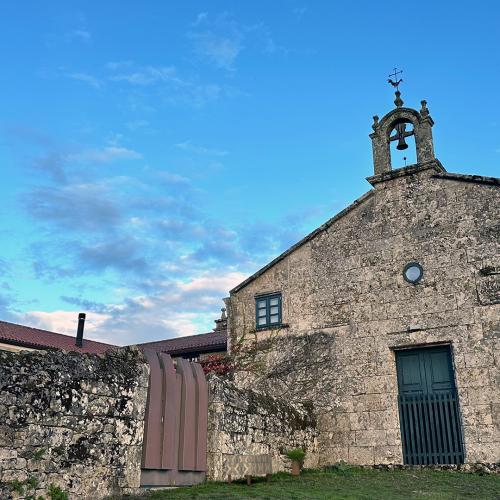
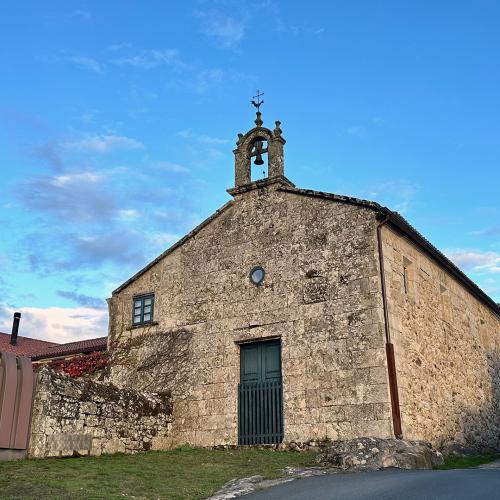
potted plant: present [283,448,307,475] -> none [116,428,144,453]

